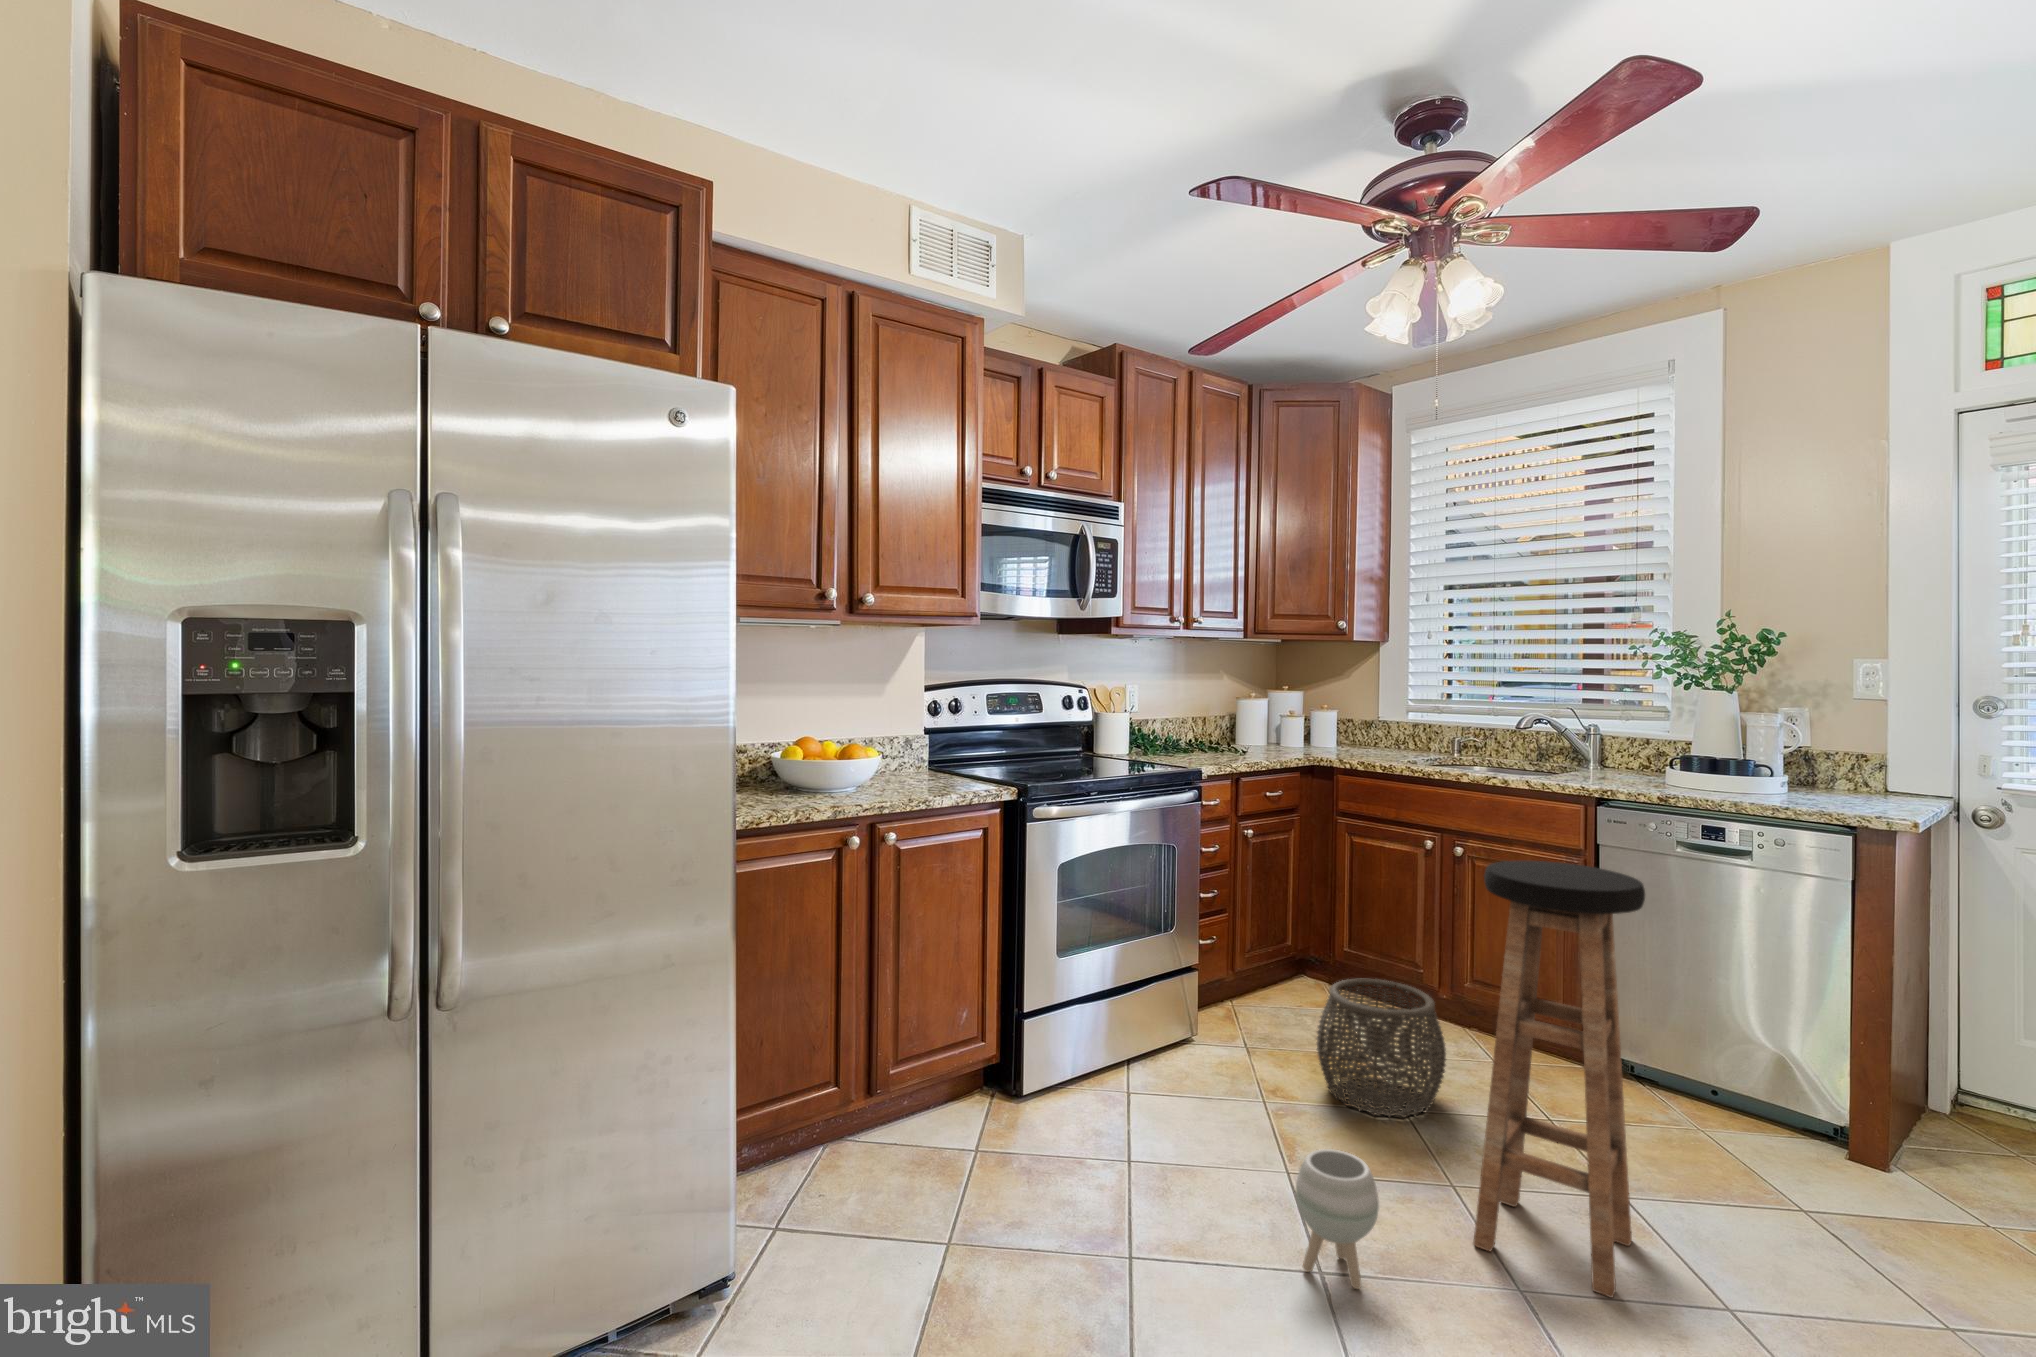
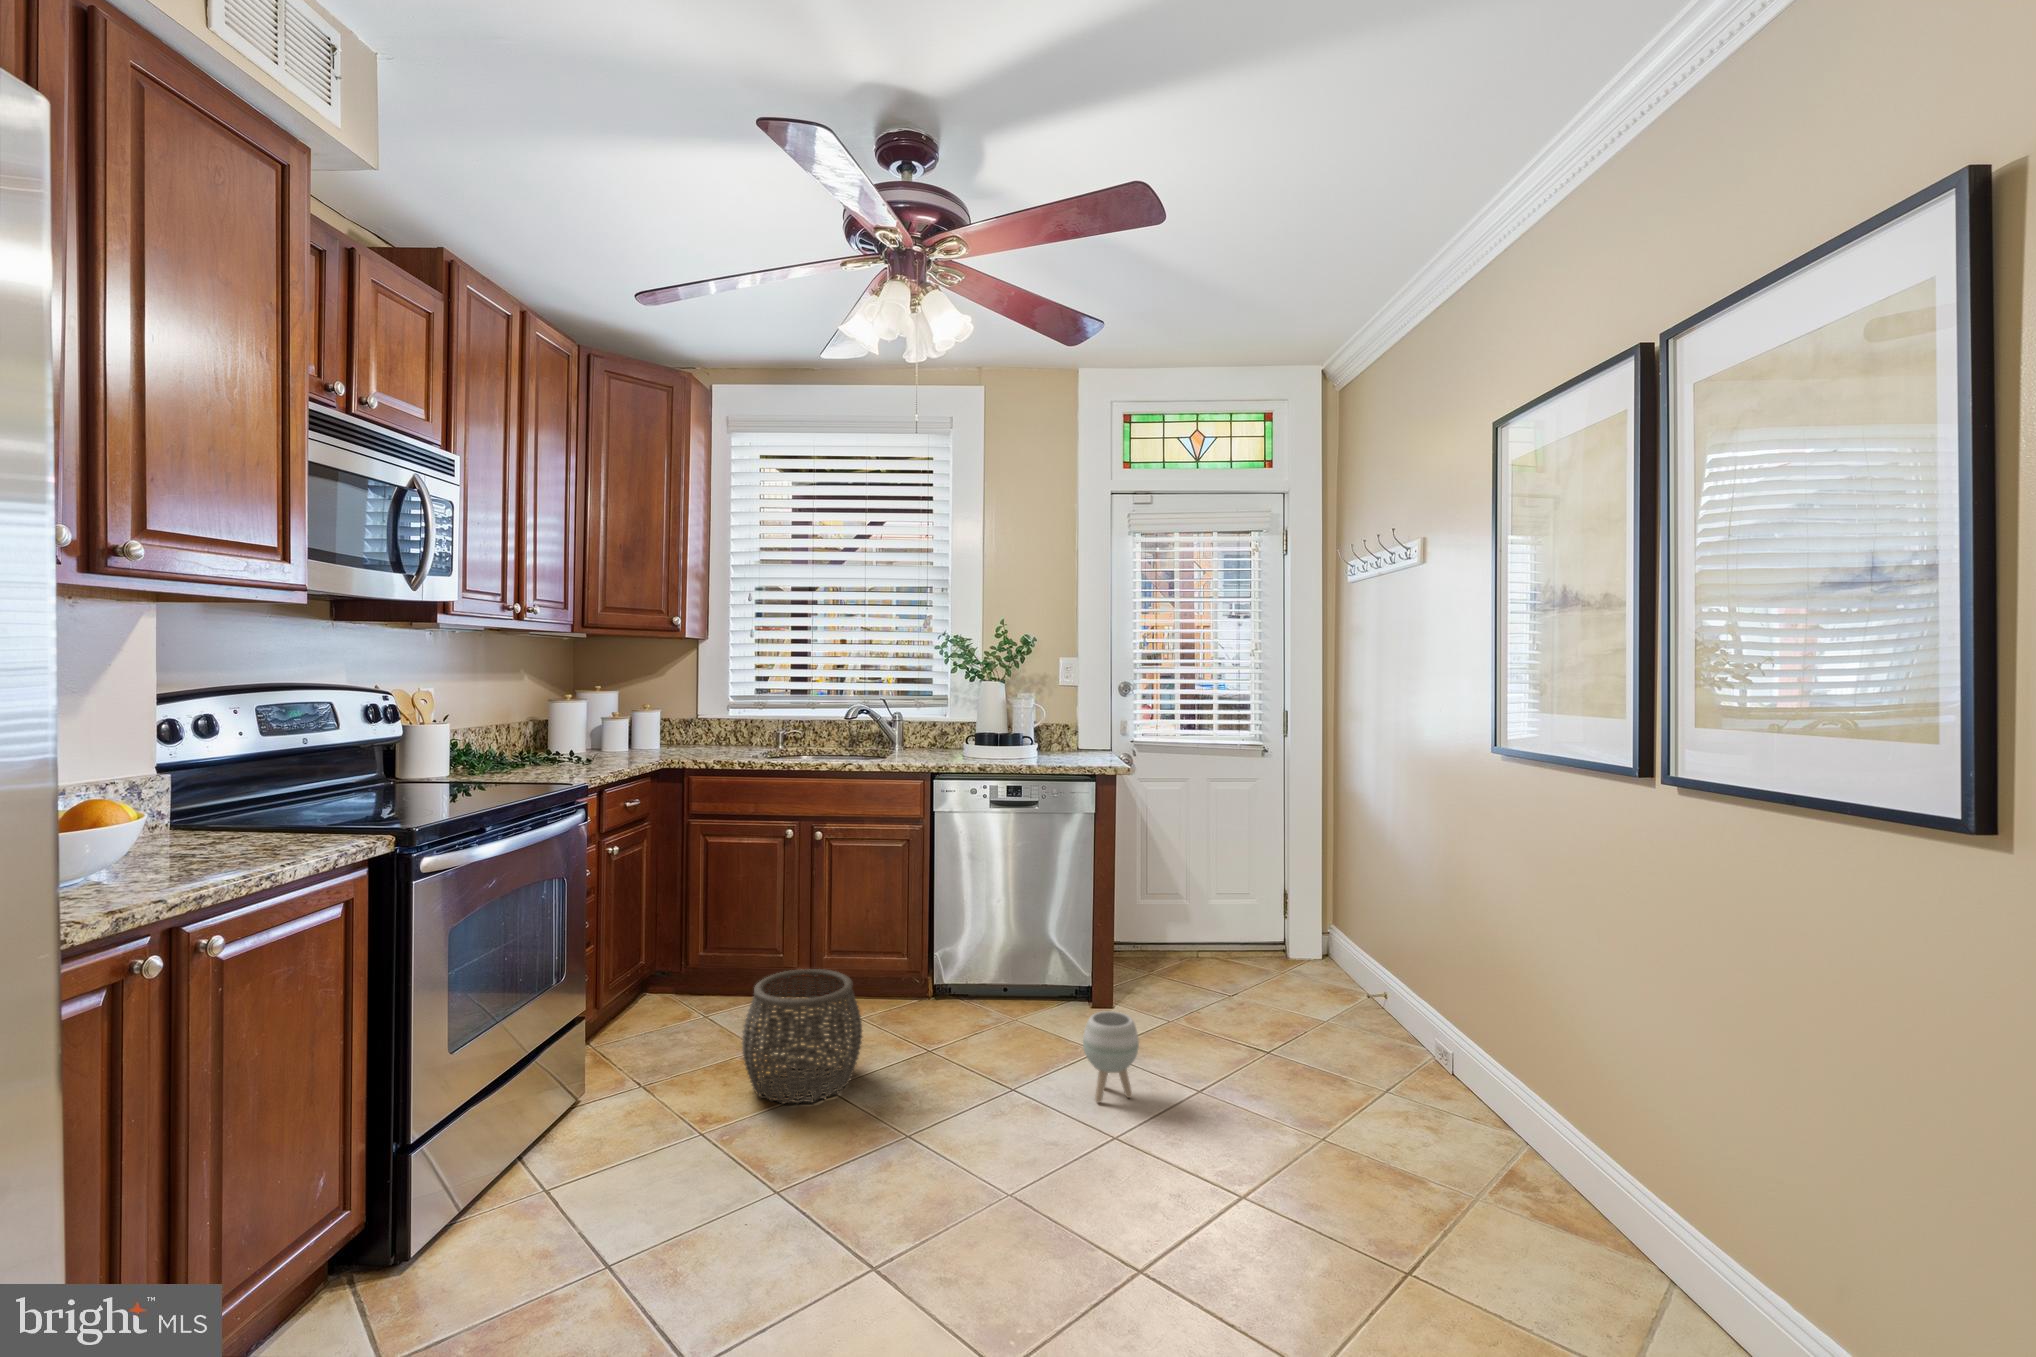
bar stool: present [1473,860,1645,1298] -> none [951,829,1069,1179]
planter: present [1296,1149,1379,1289] -> present [1083,1011,1139,1103]

